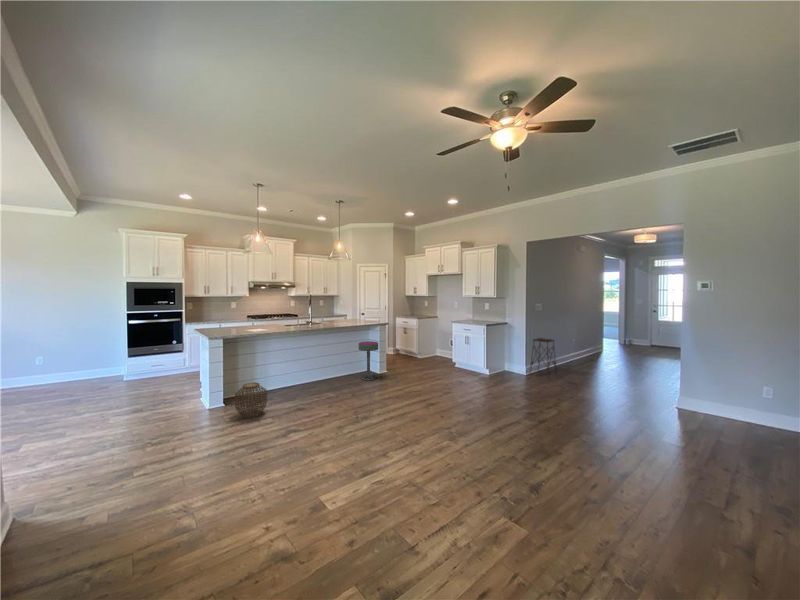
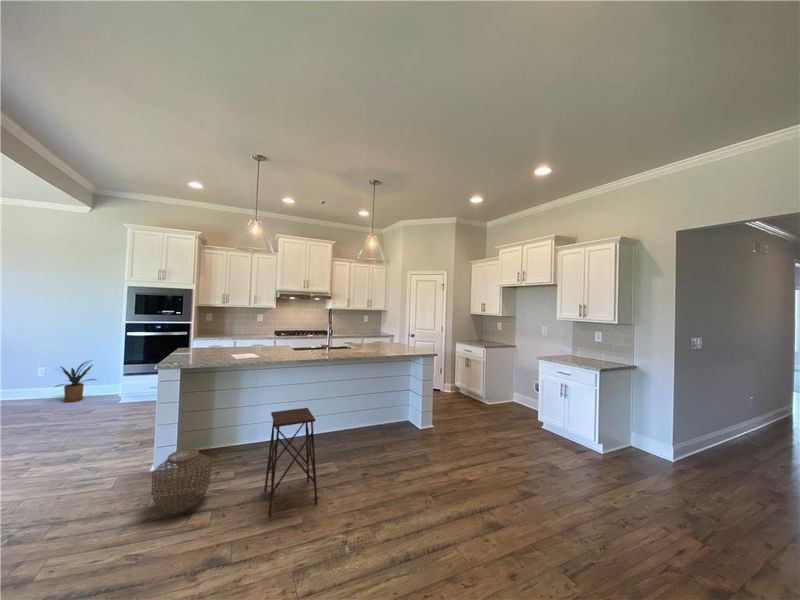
side table: present [531,338,556,369] -> present [264,408,317,517]
bar stool: present [358,341,378,381] -> none [388,380,418,442]
house plant: none [52,347,98,383] -> present [55,361,96,402]

